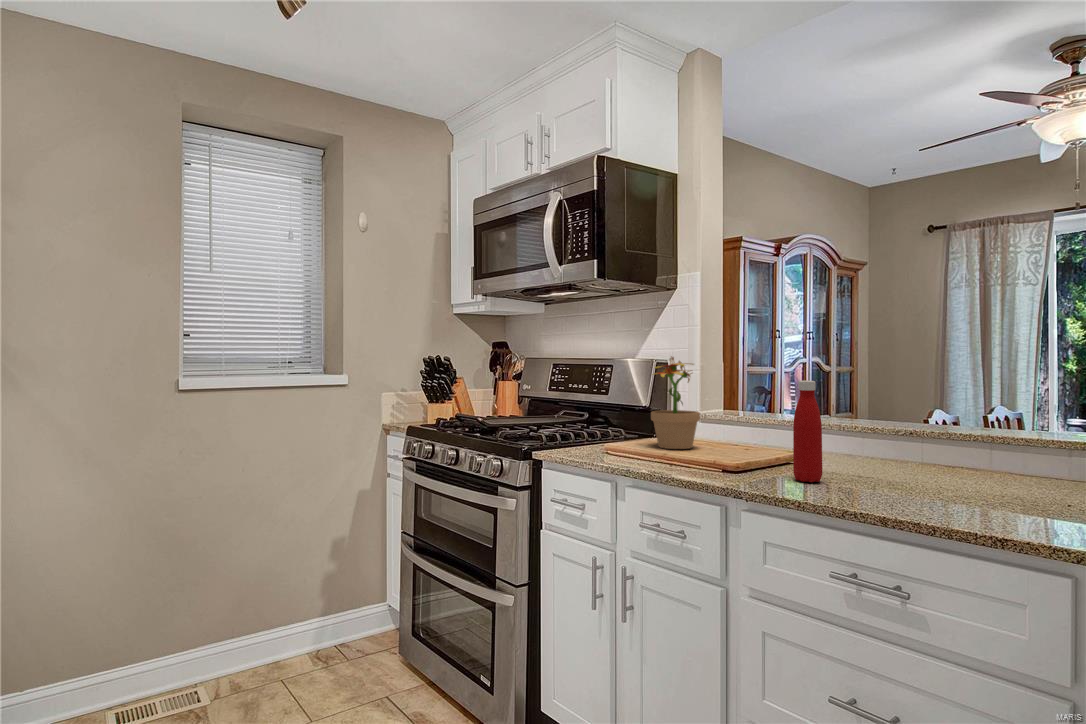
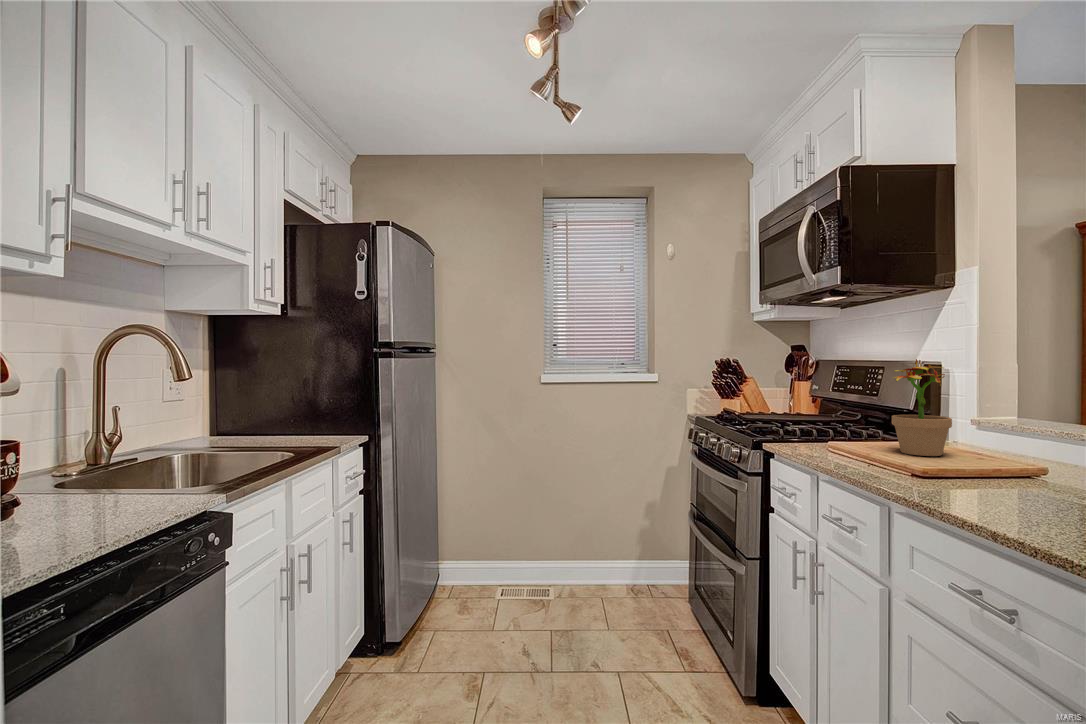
bottle: present [793,381,822,482] -> none [1001,389,1041,505]

